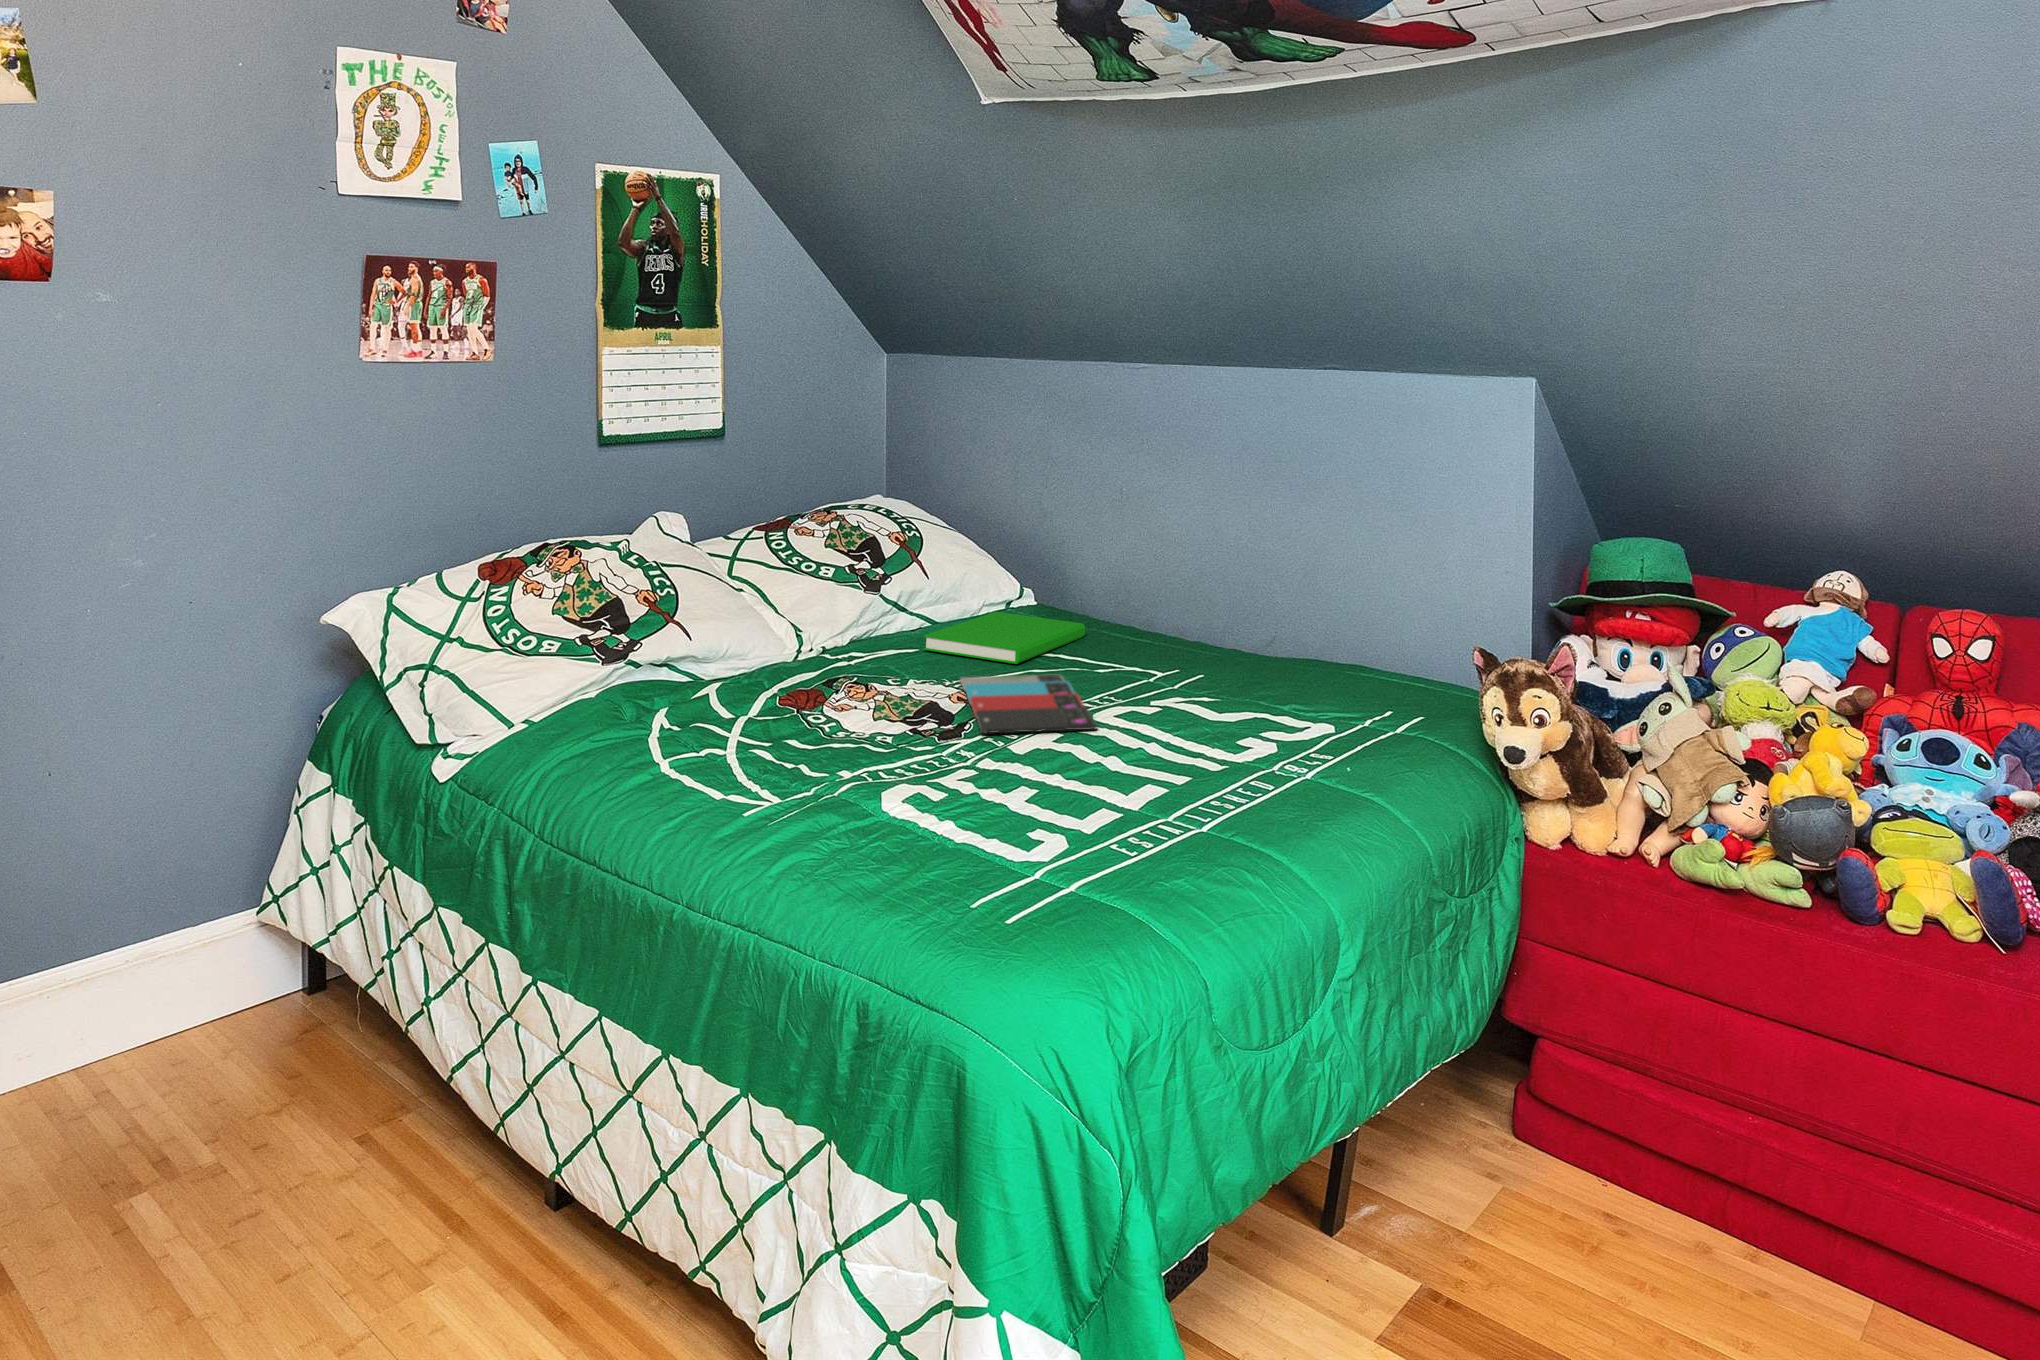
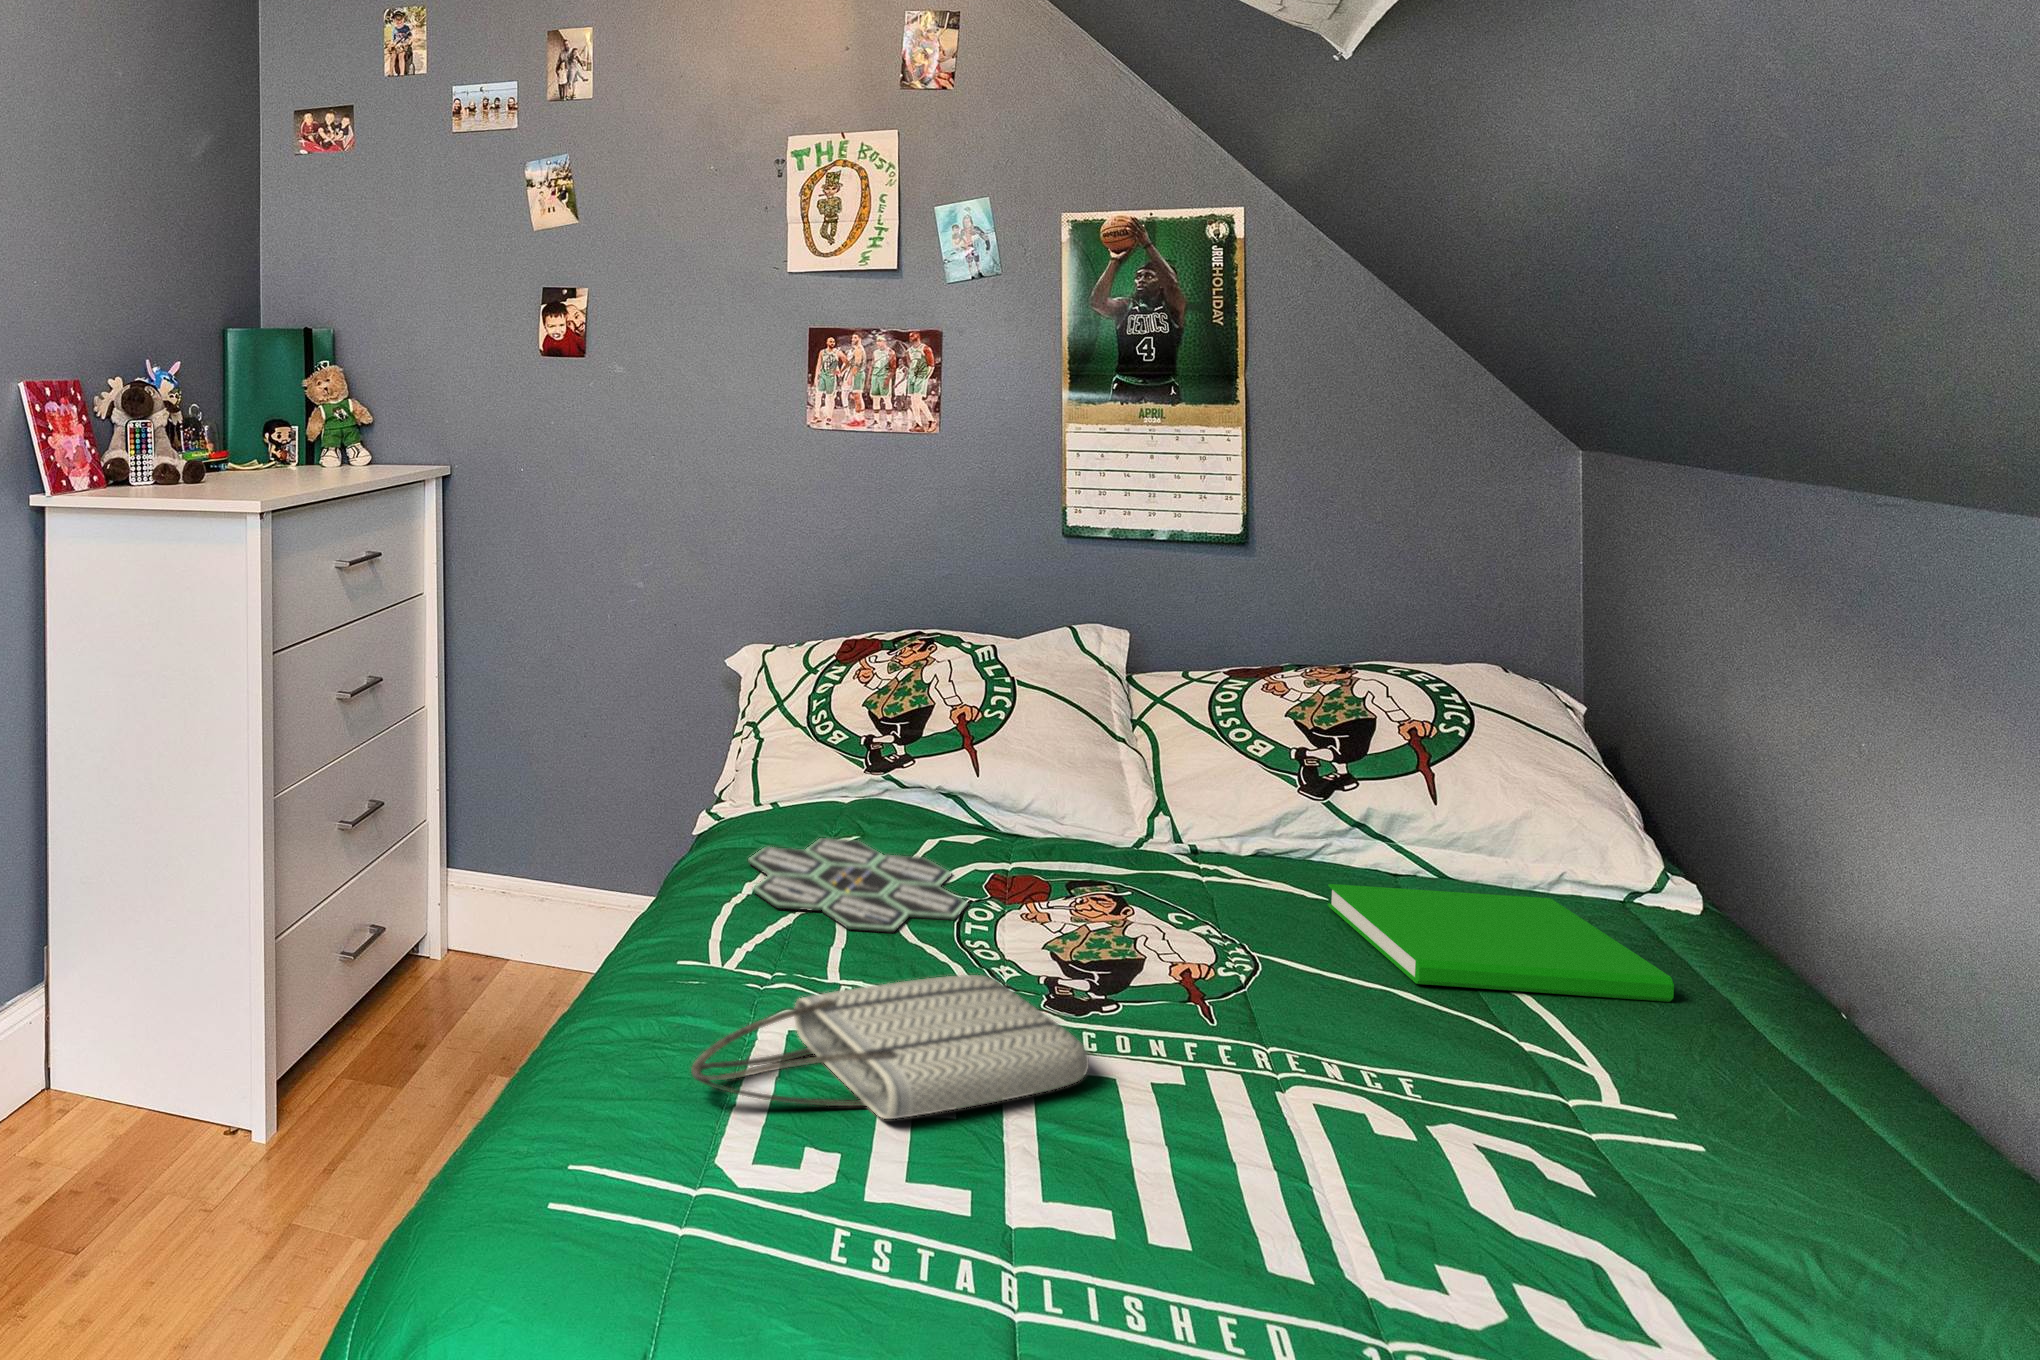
smartphone: present [960,675,1098,733] -> none [1103,961,1446,1129]
board game: none [603,704,799,762] -> present [748,838,967,932]
tote bag: none [874,724,1021,830] -> present [691,975,1089,1119]

